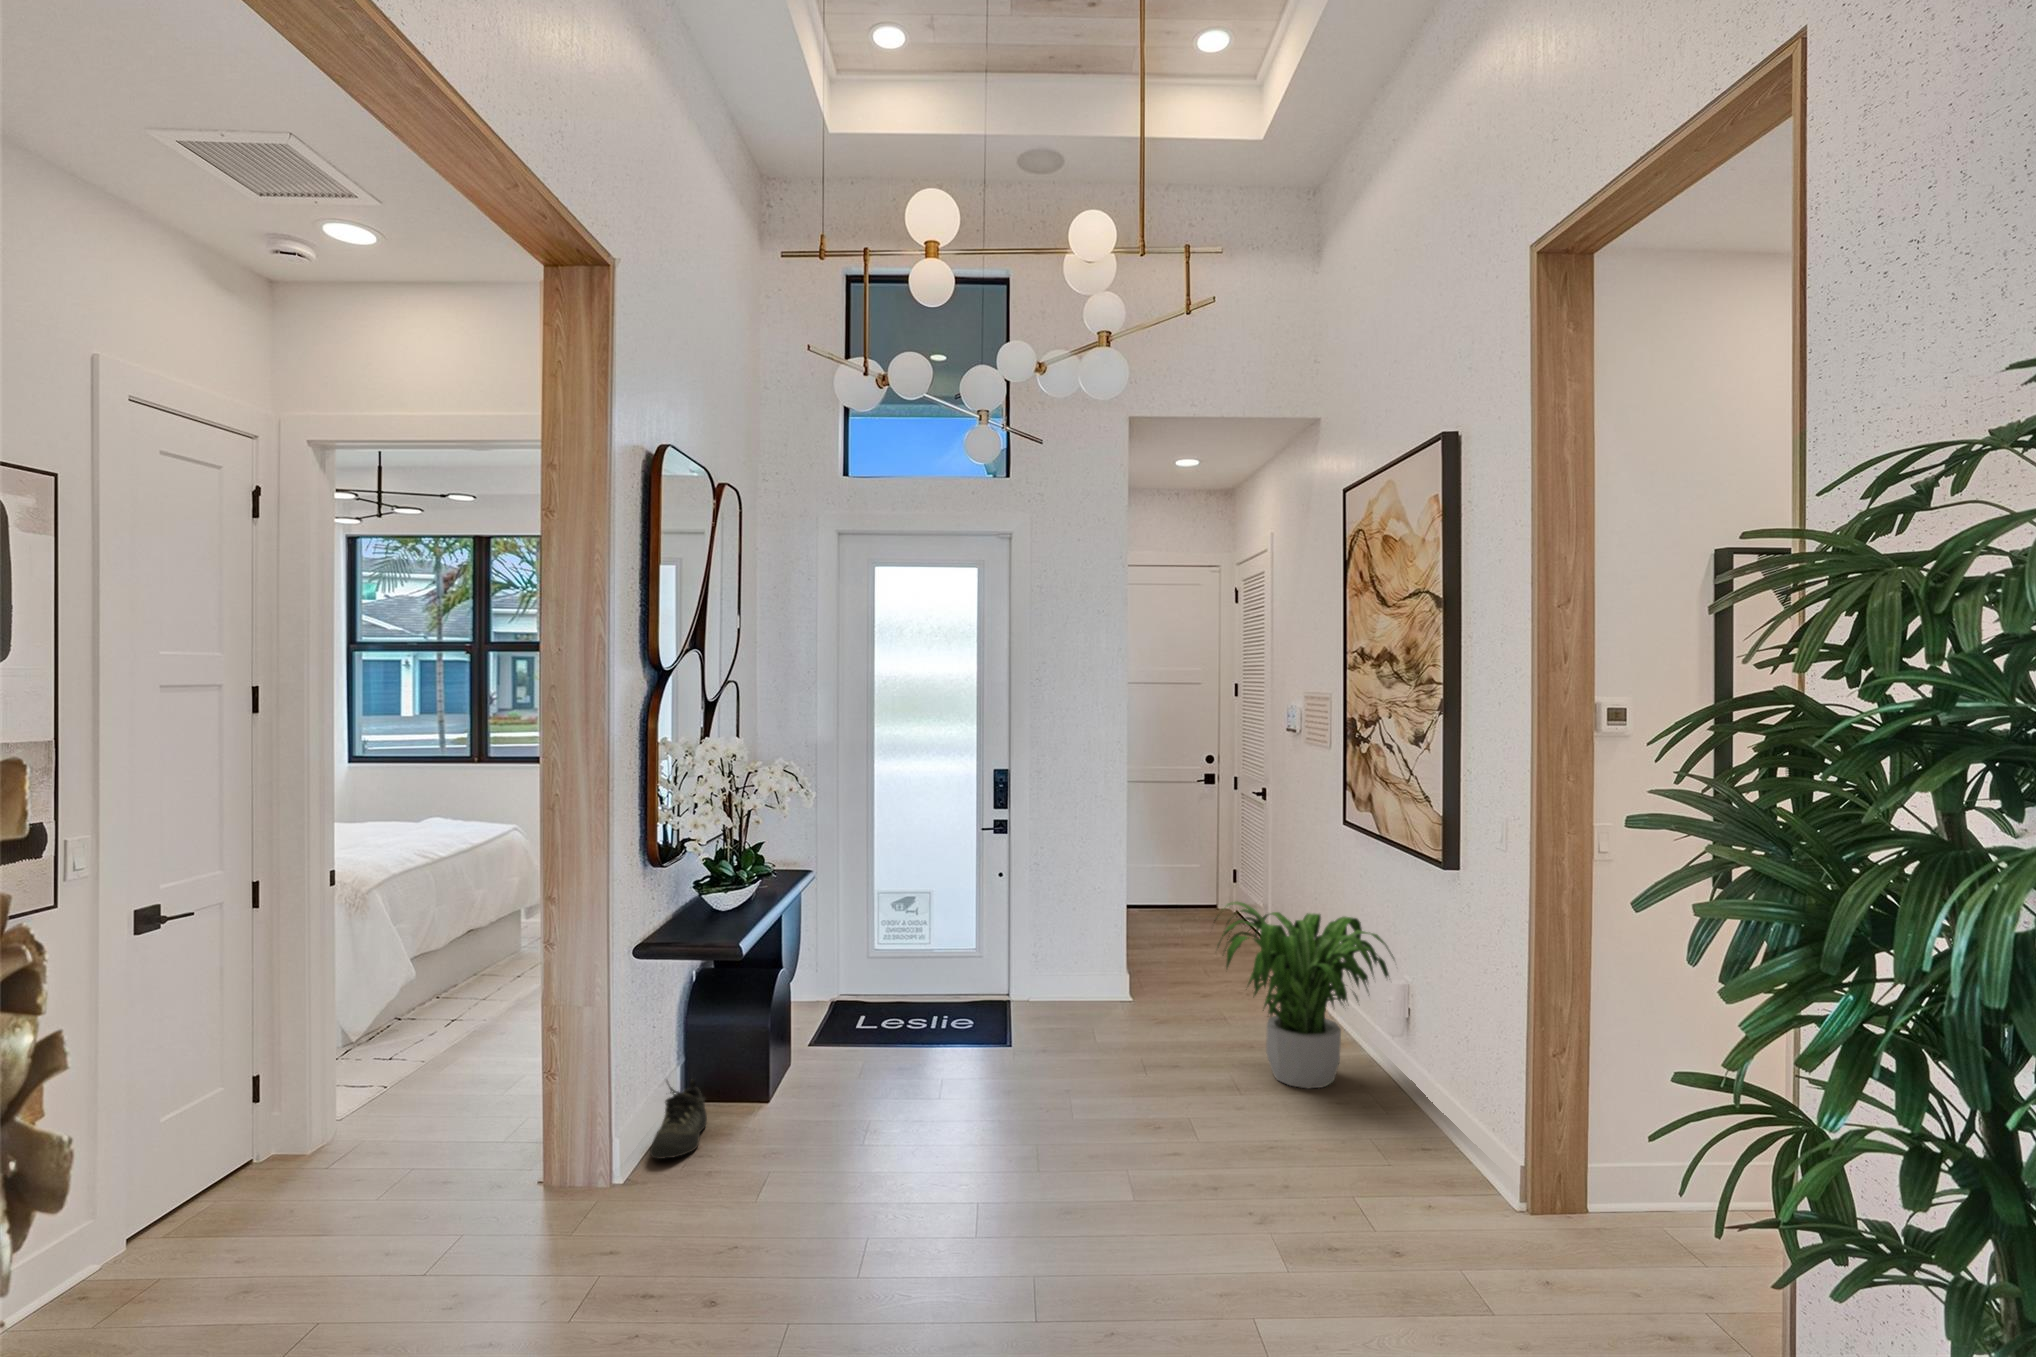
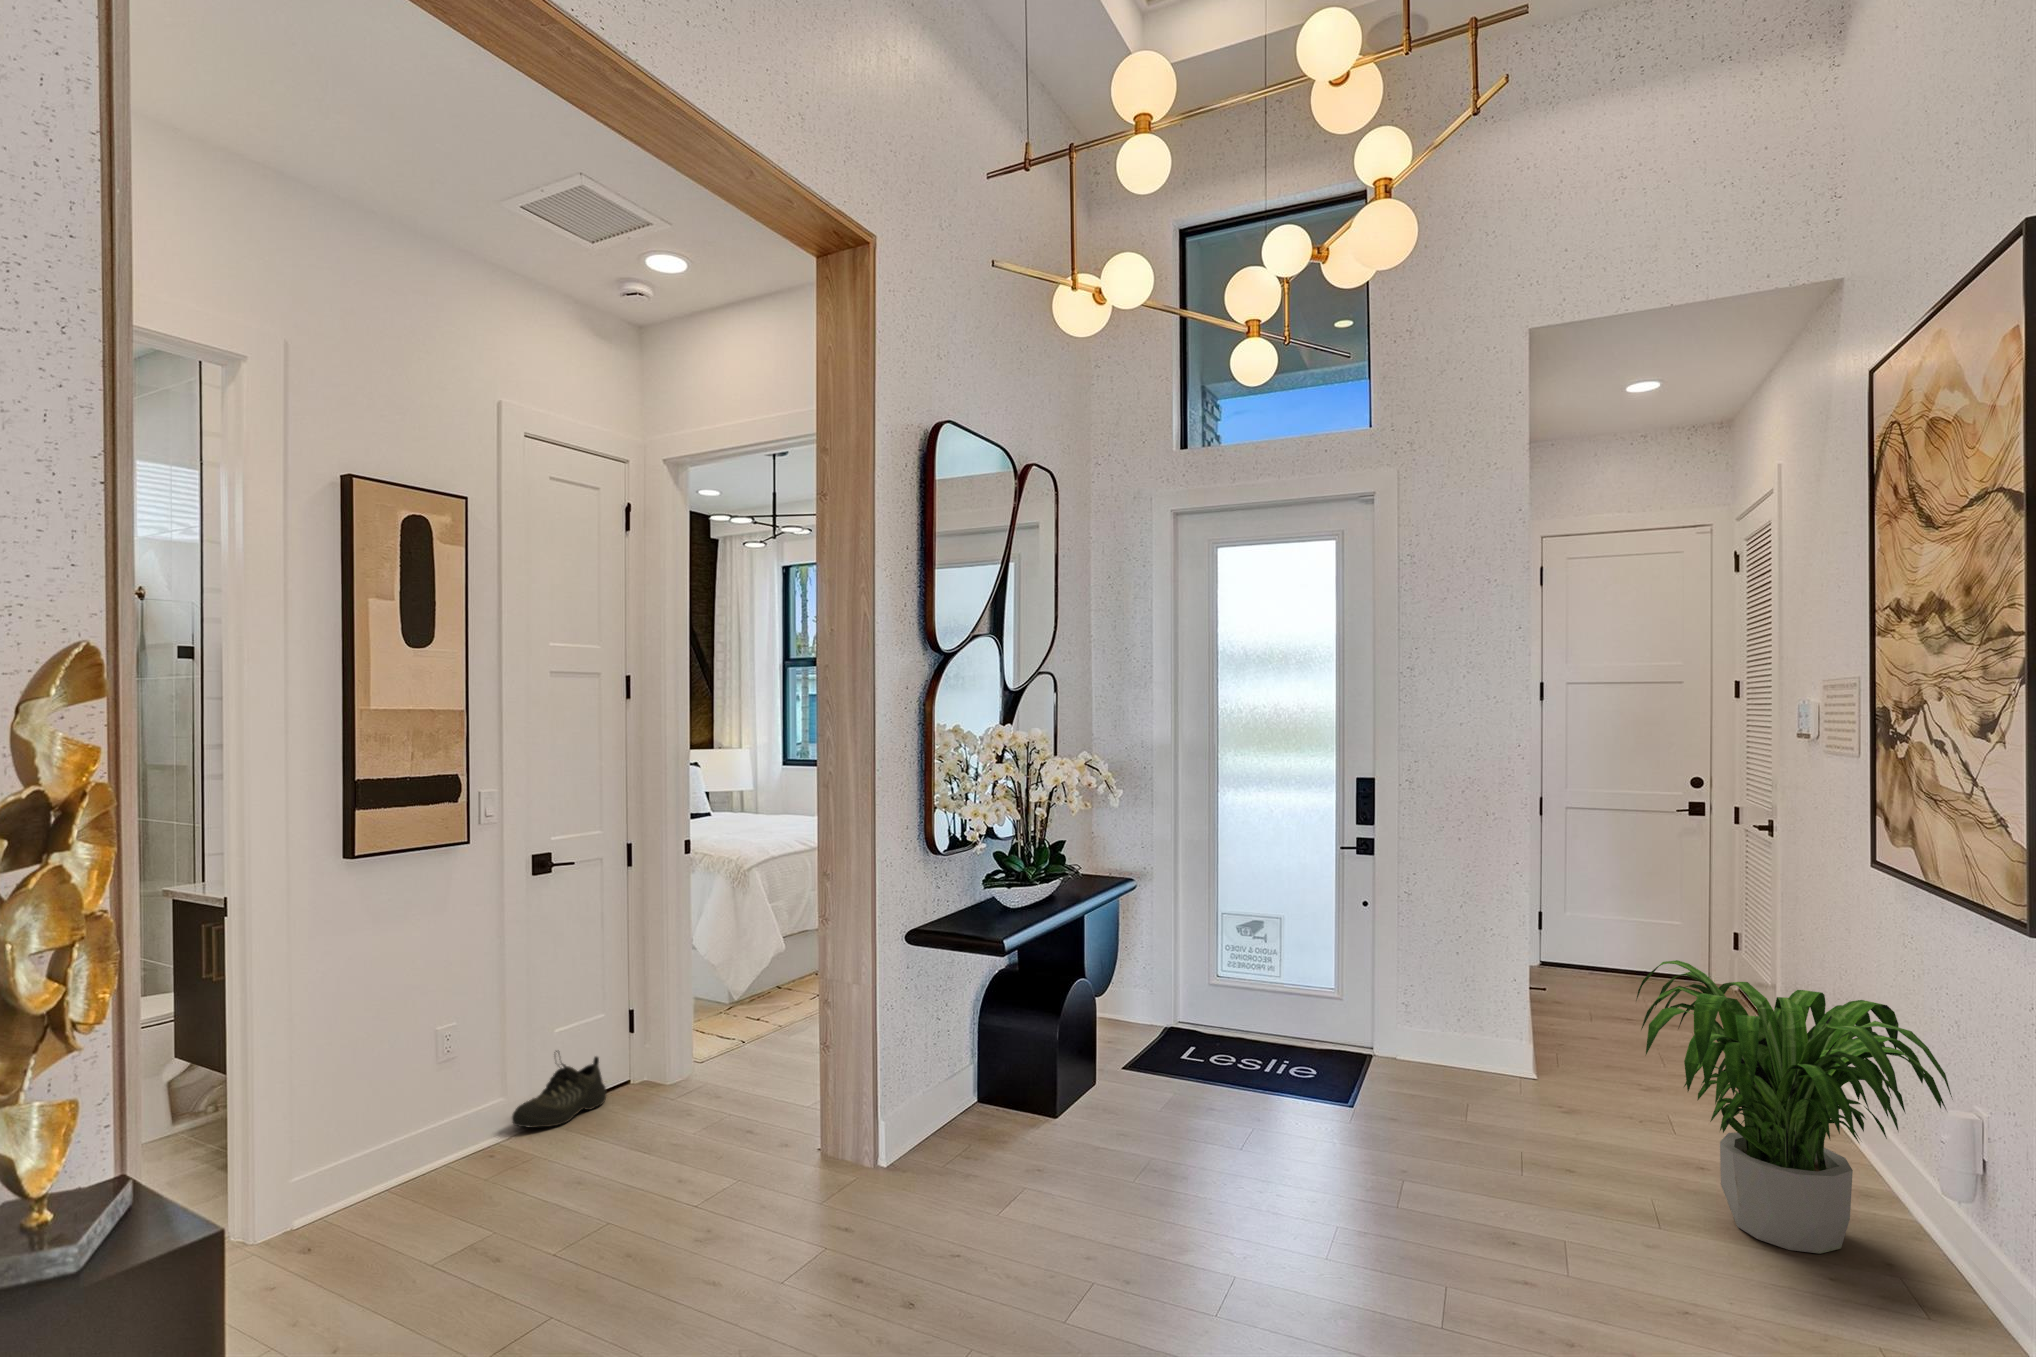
shoe: present [650,1080,707,1159] -> present [512,1051,606,1128]

